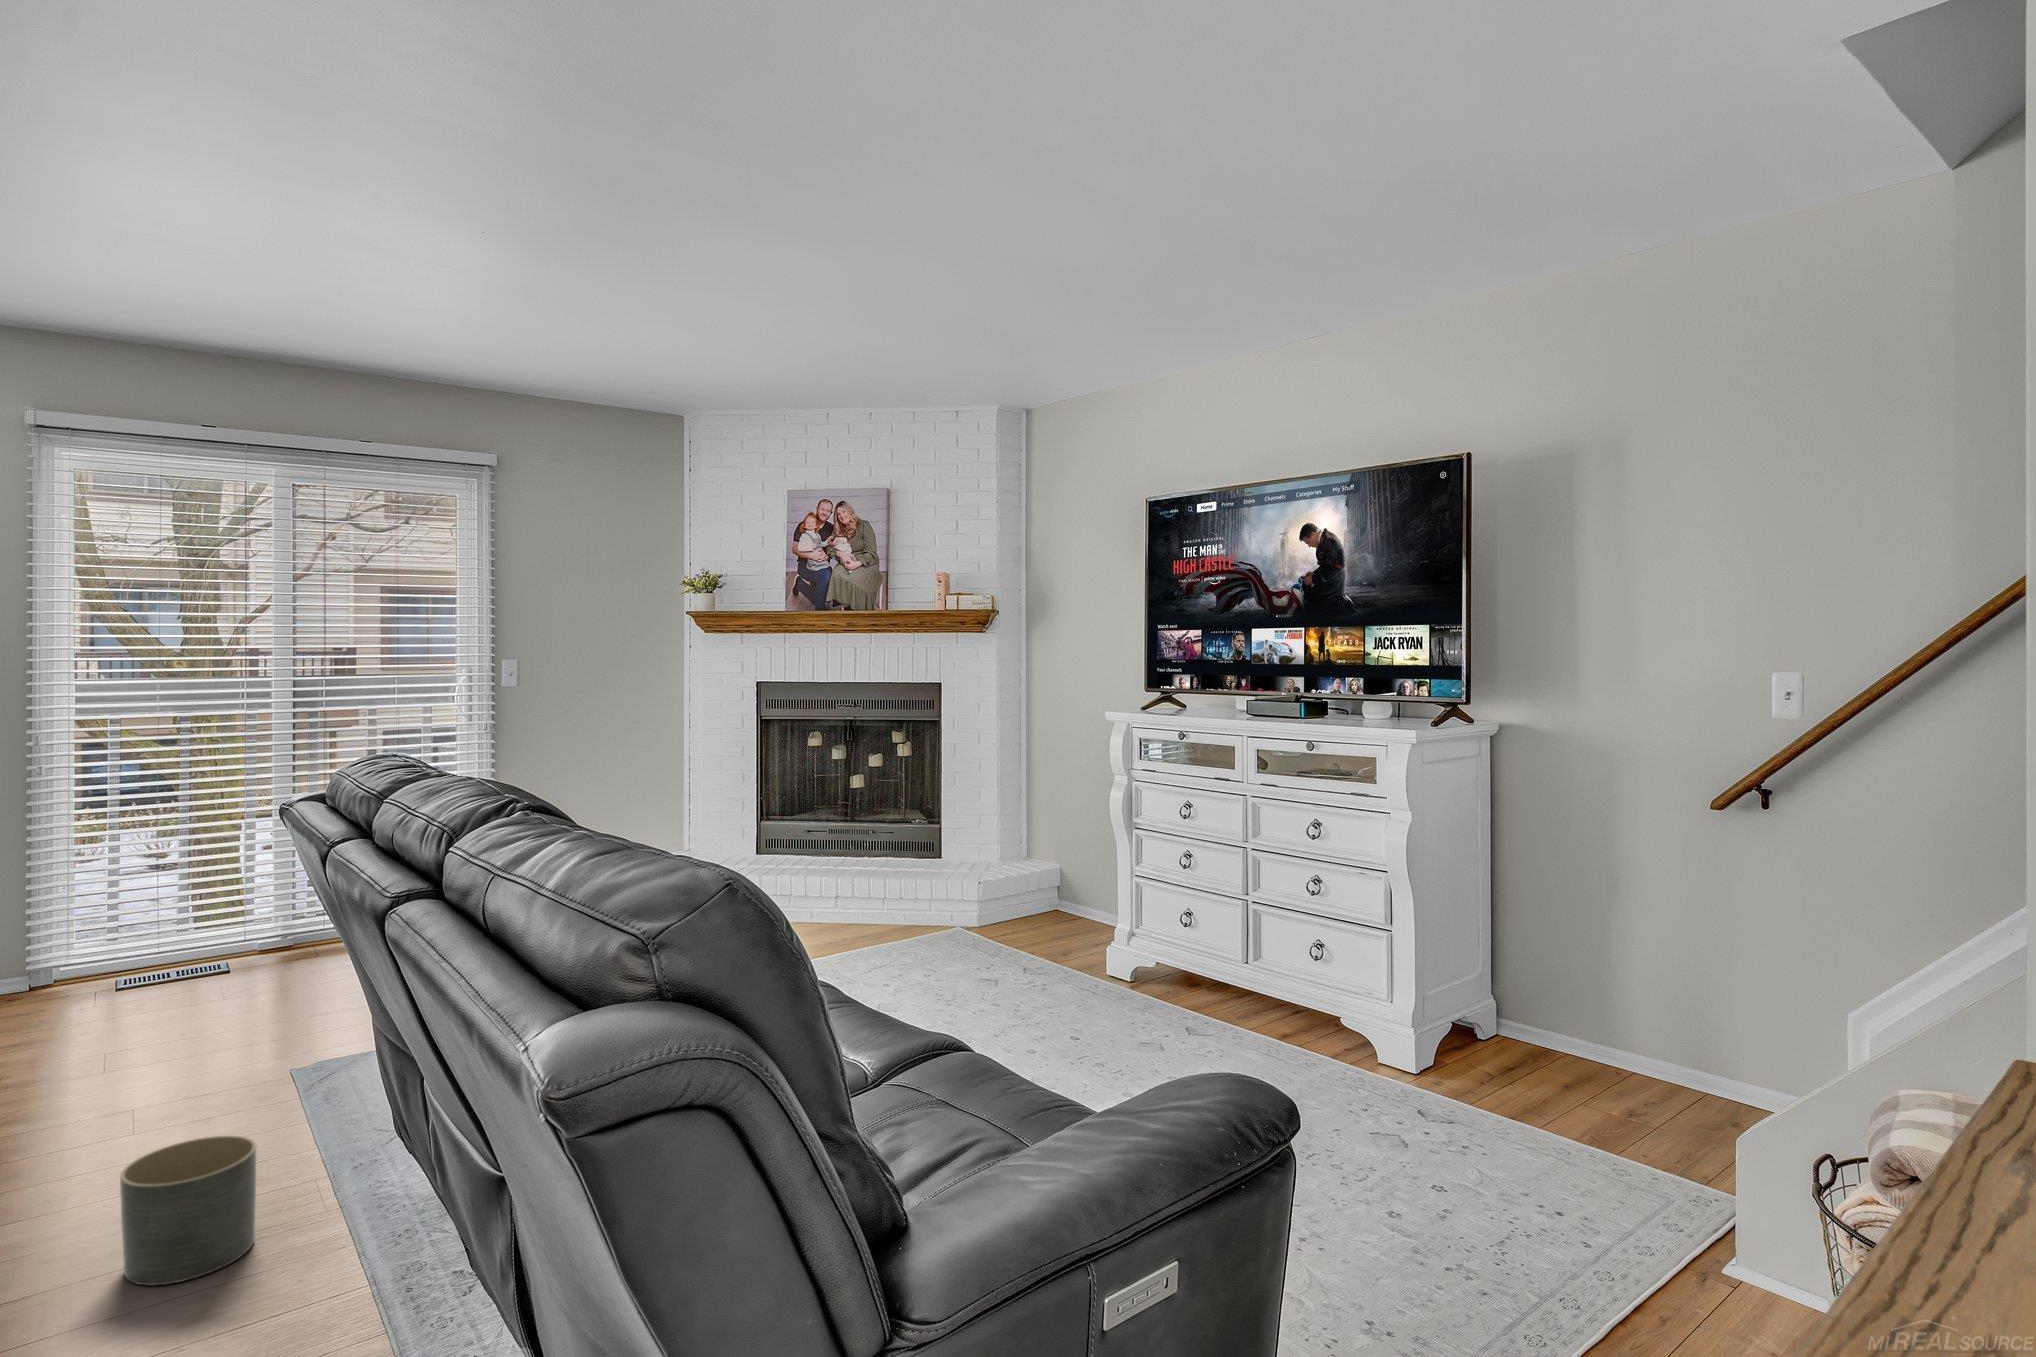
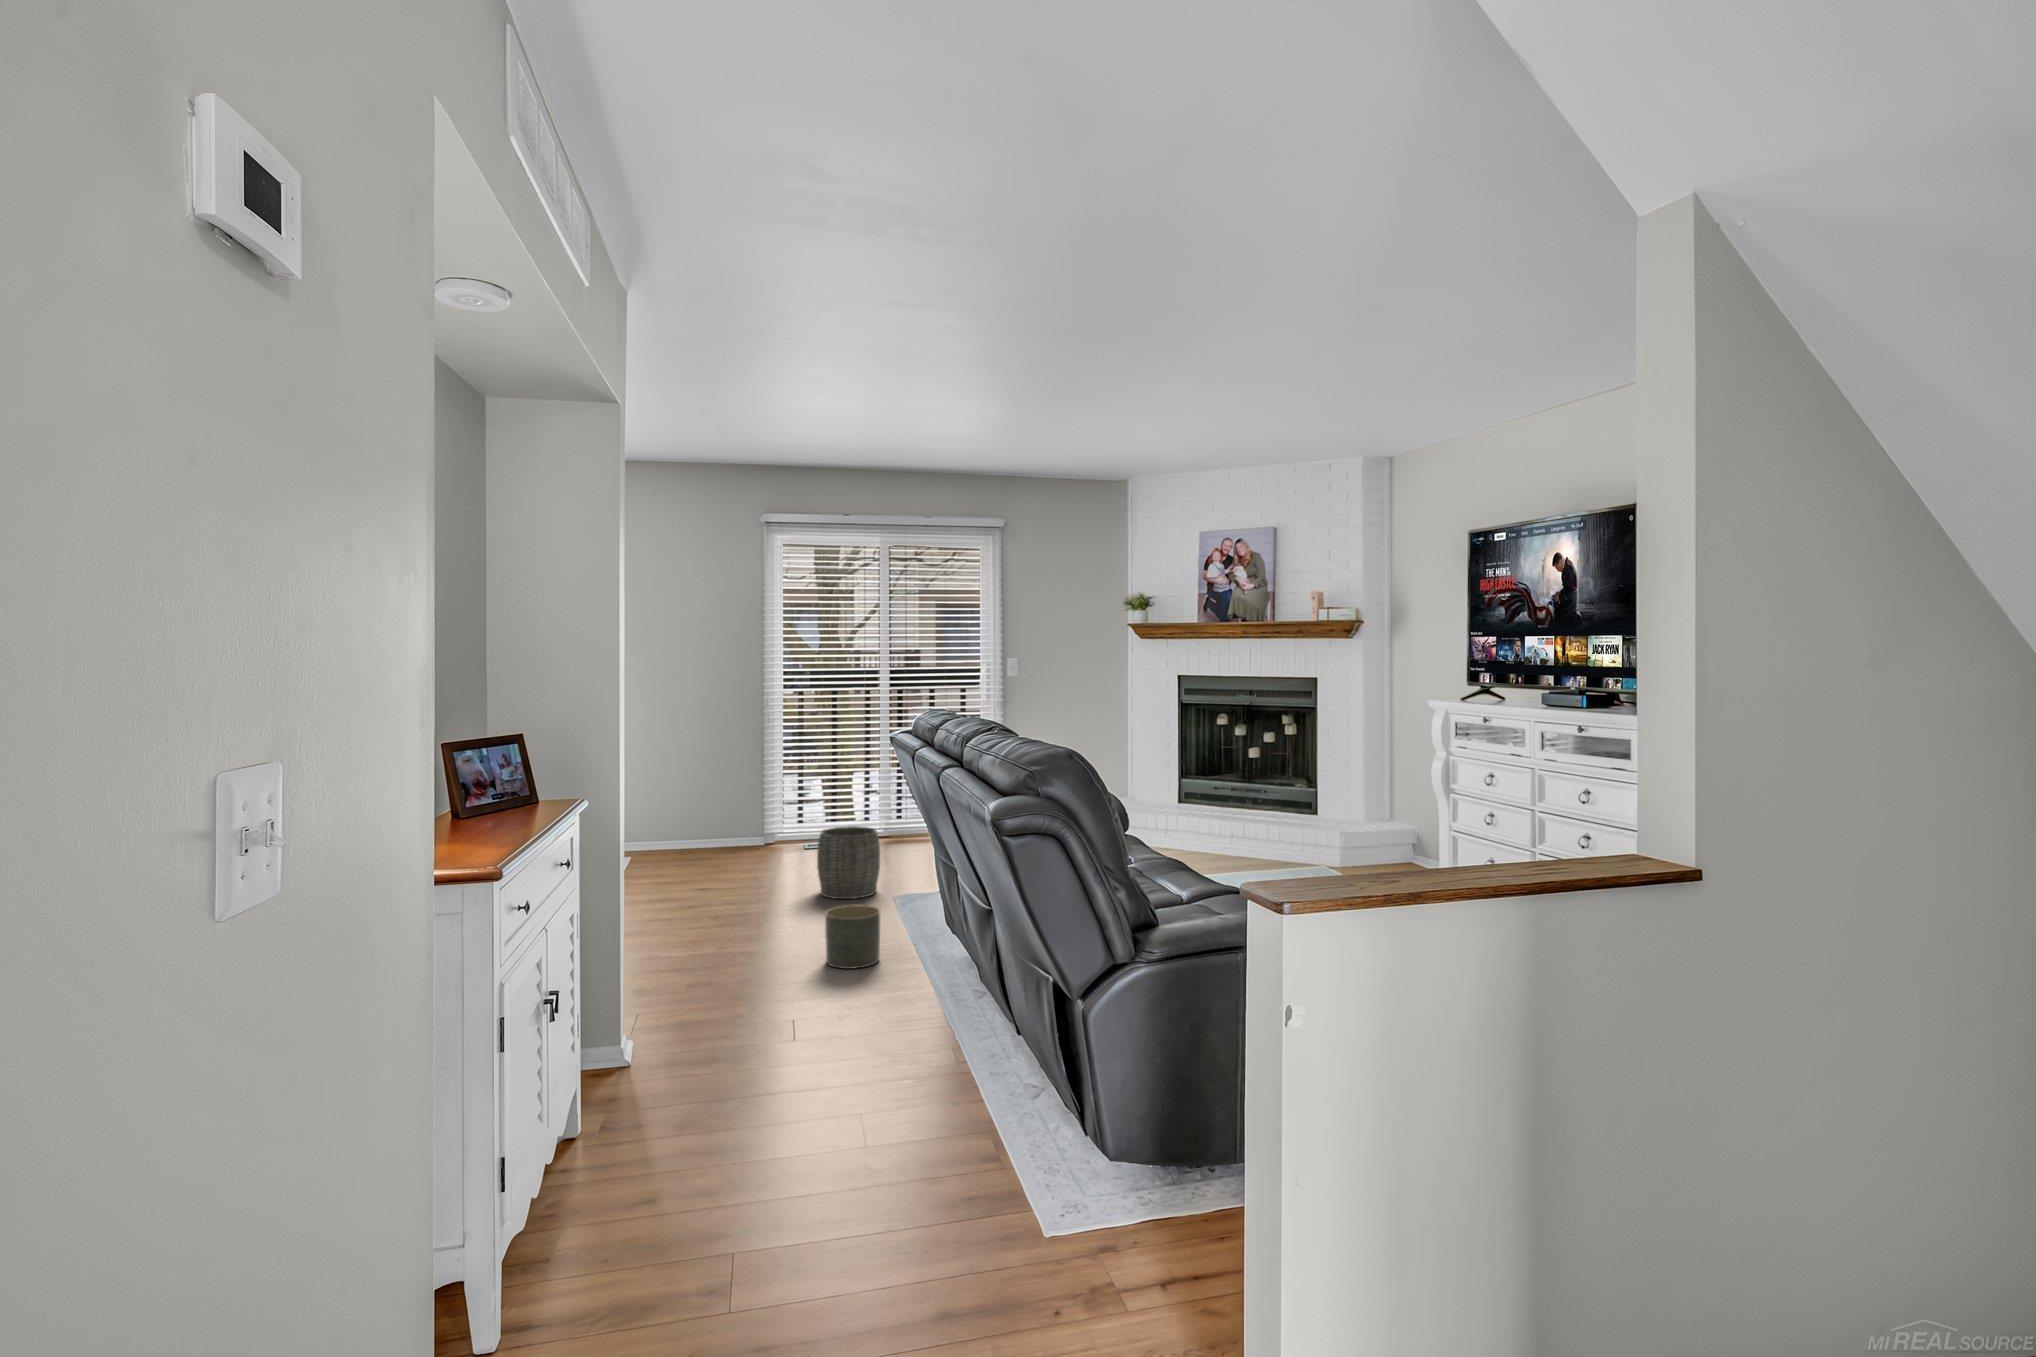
woven basket: none [127,954,267,1097] -> present [817,826,880,899]

